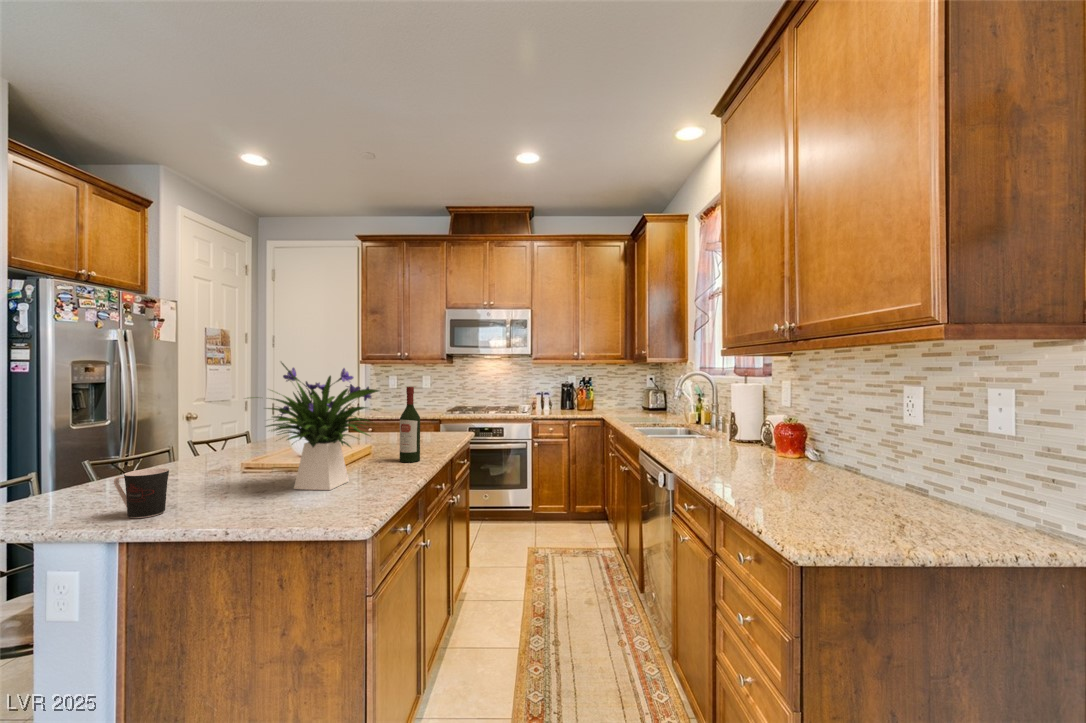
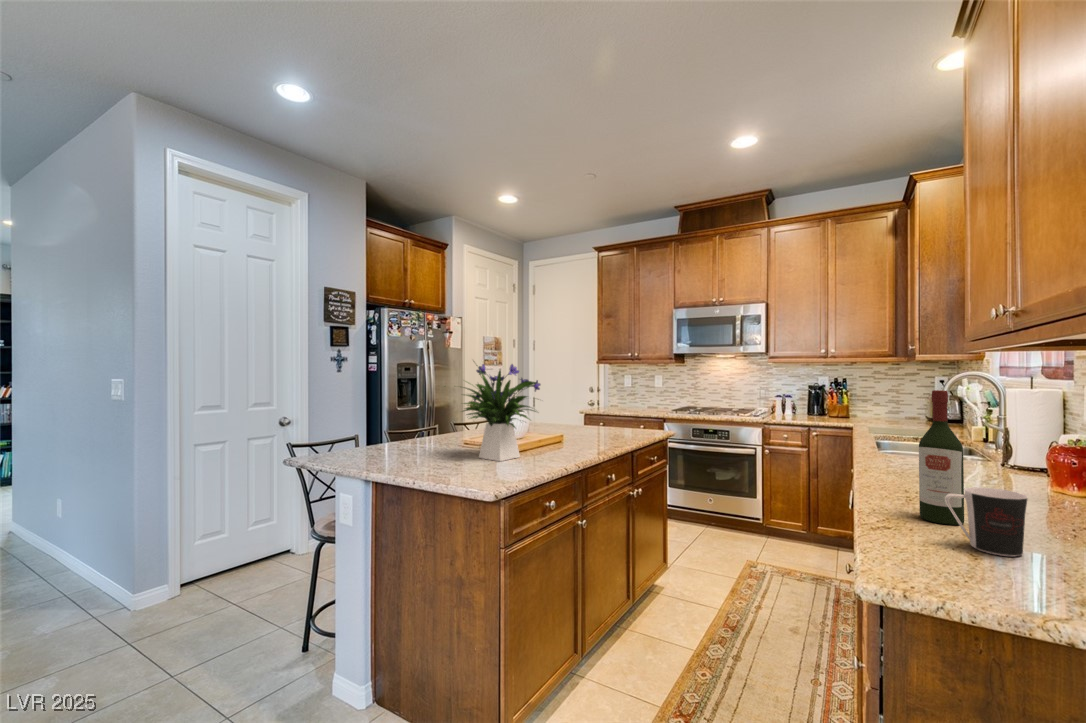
wine bottle: present [400,387,420,462] -> present [919,390,964,525]
coffee cup: present [114,468,169,518] -> present [945,487,1027,557]

